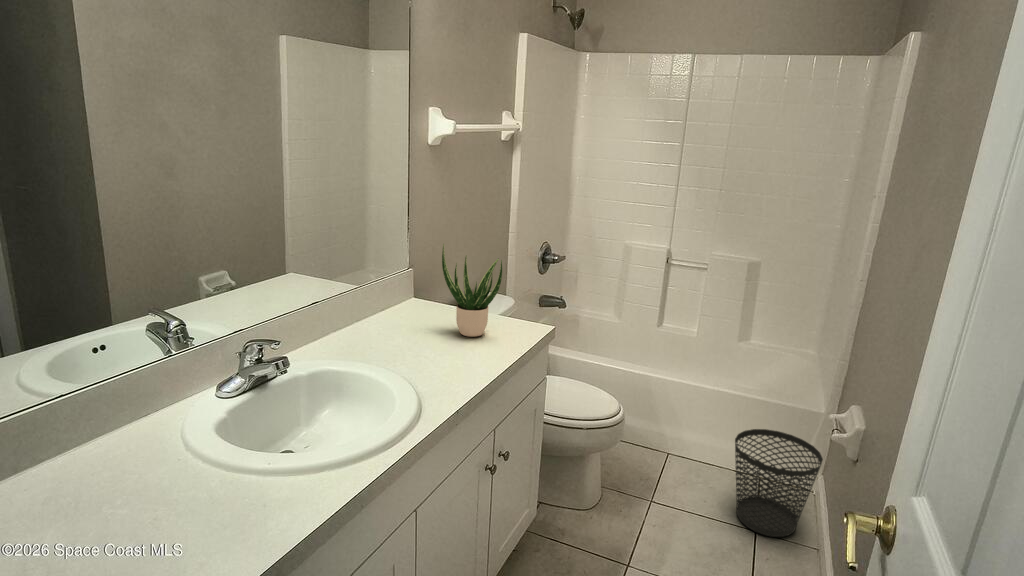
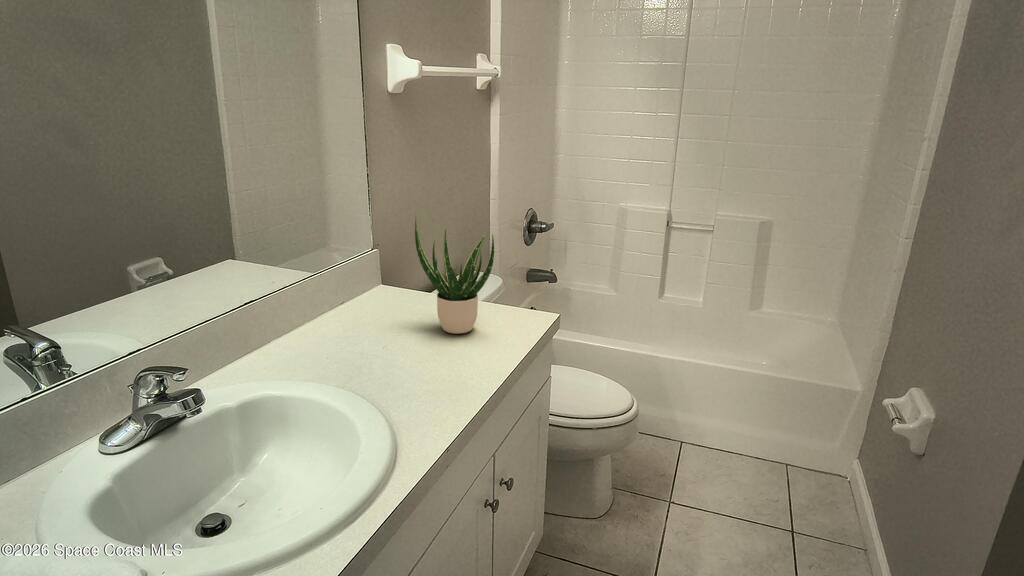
wastebasket: present [735,429,823,537] -> none [763,412,865,535]

